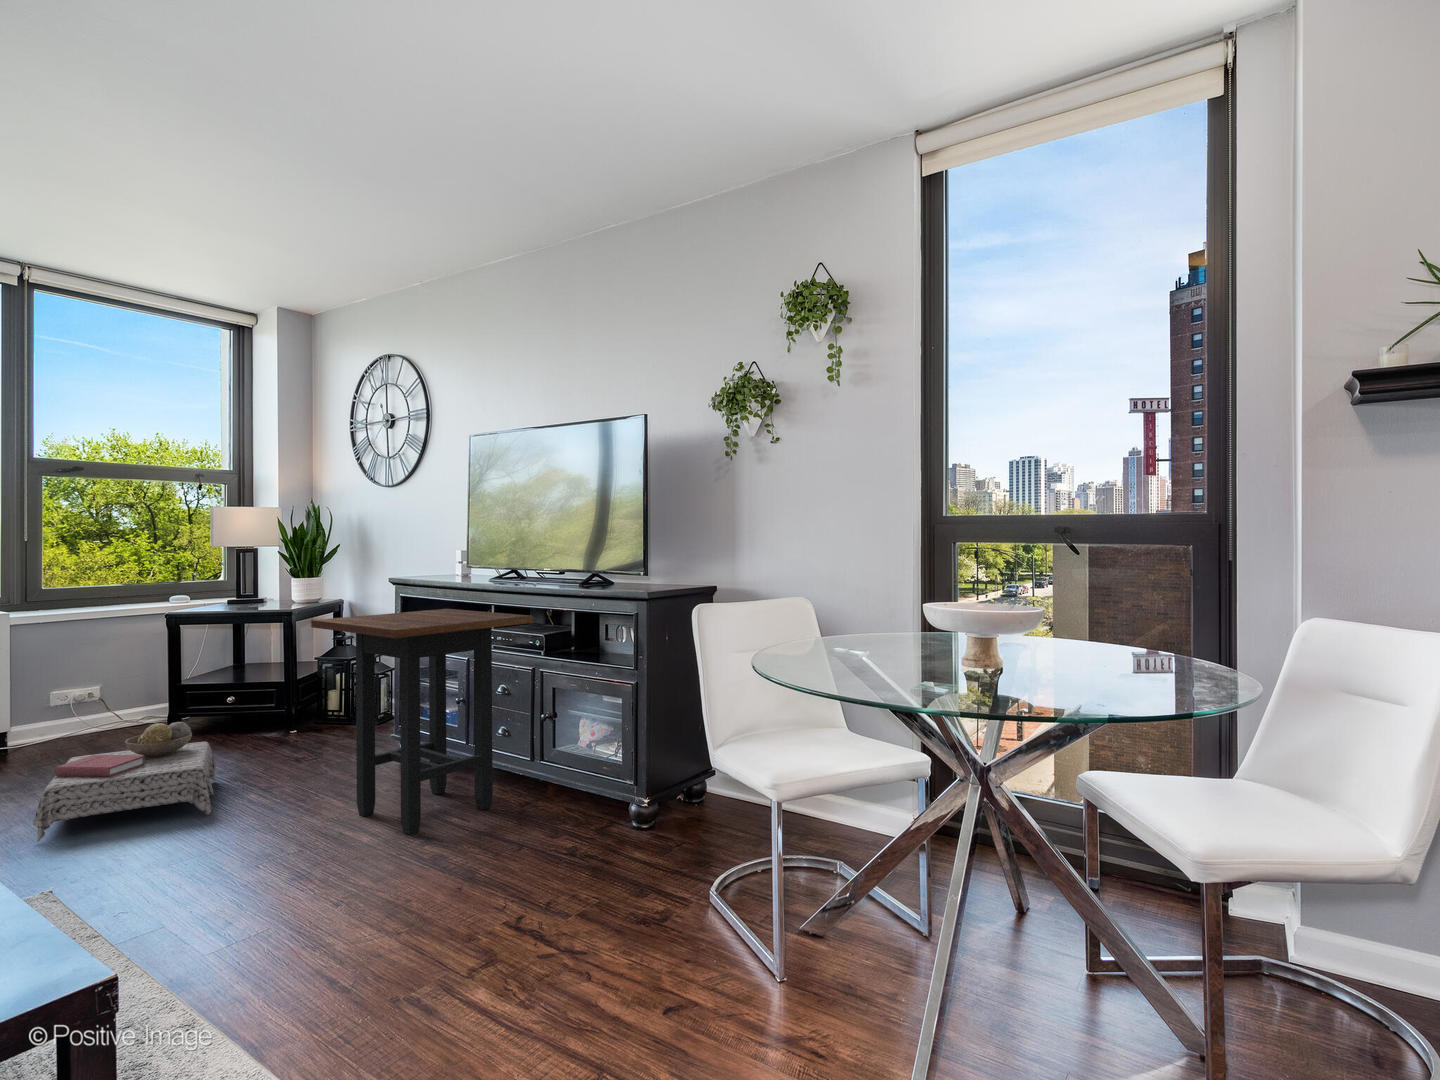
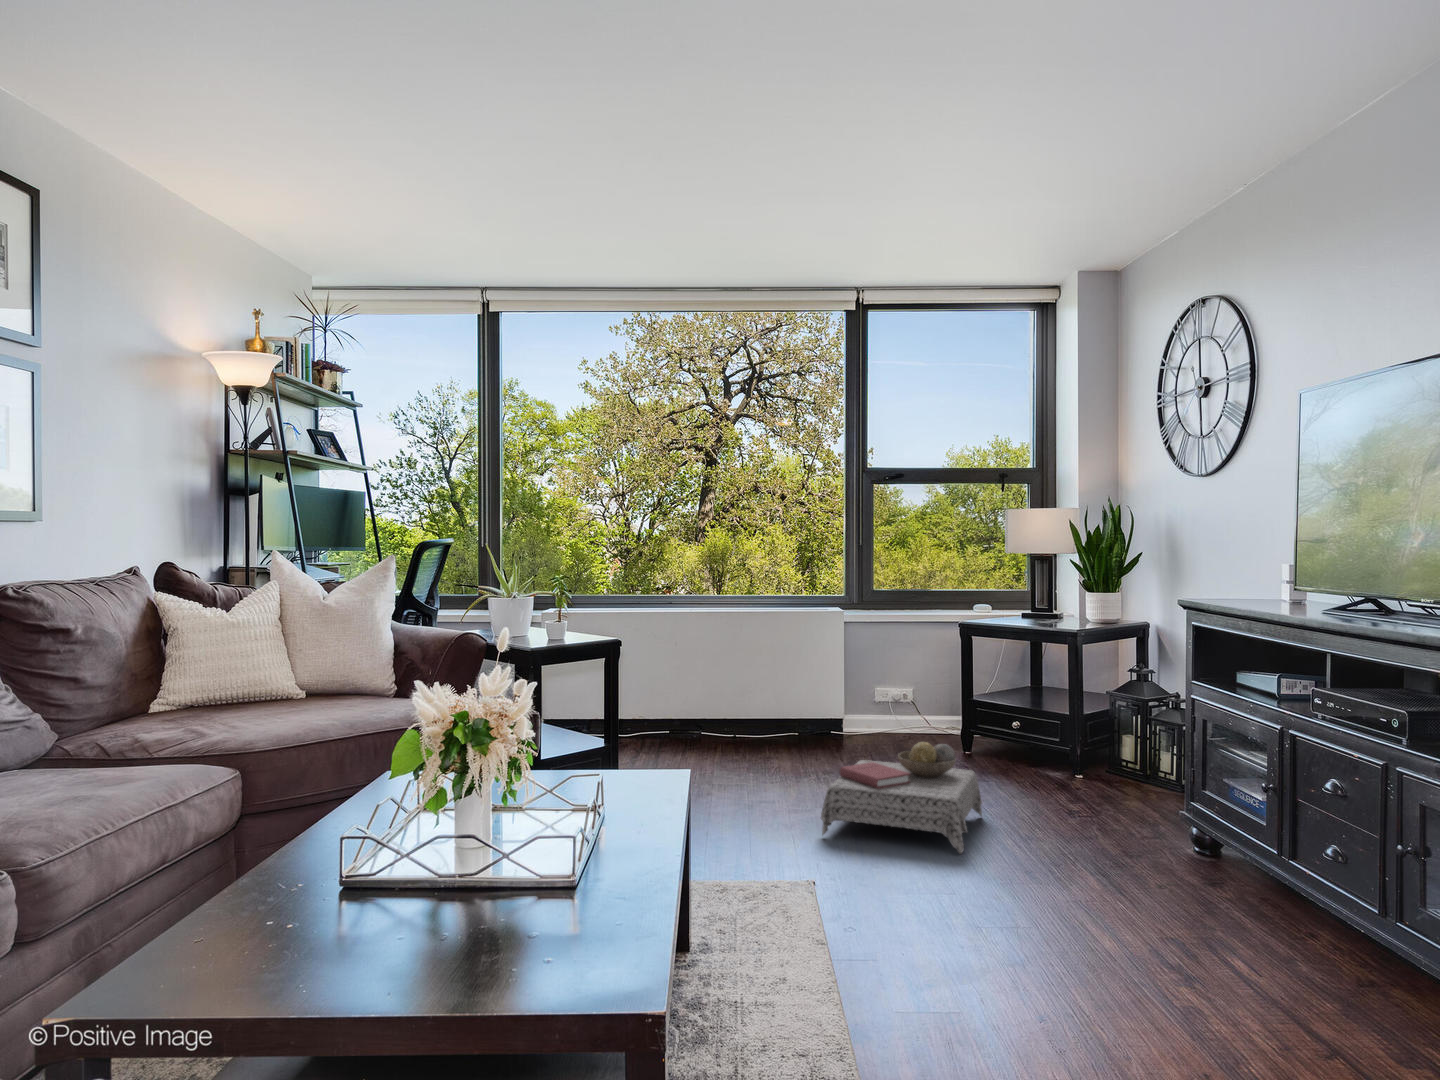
side table: present [311,609,533,835] -> none [1061,650,1379,961]

